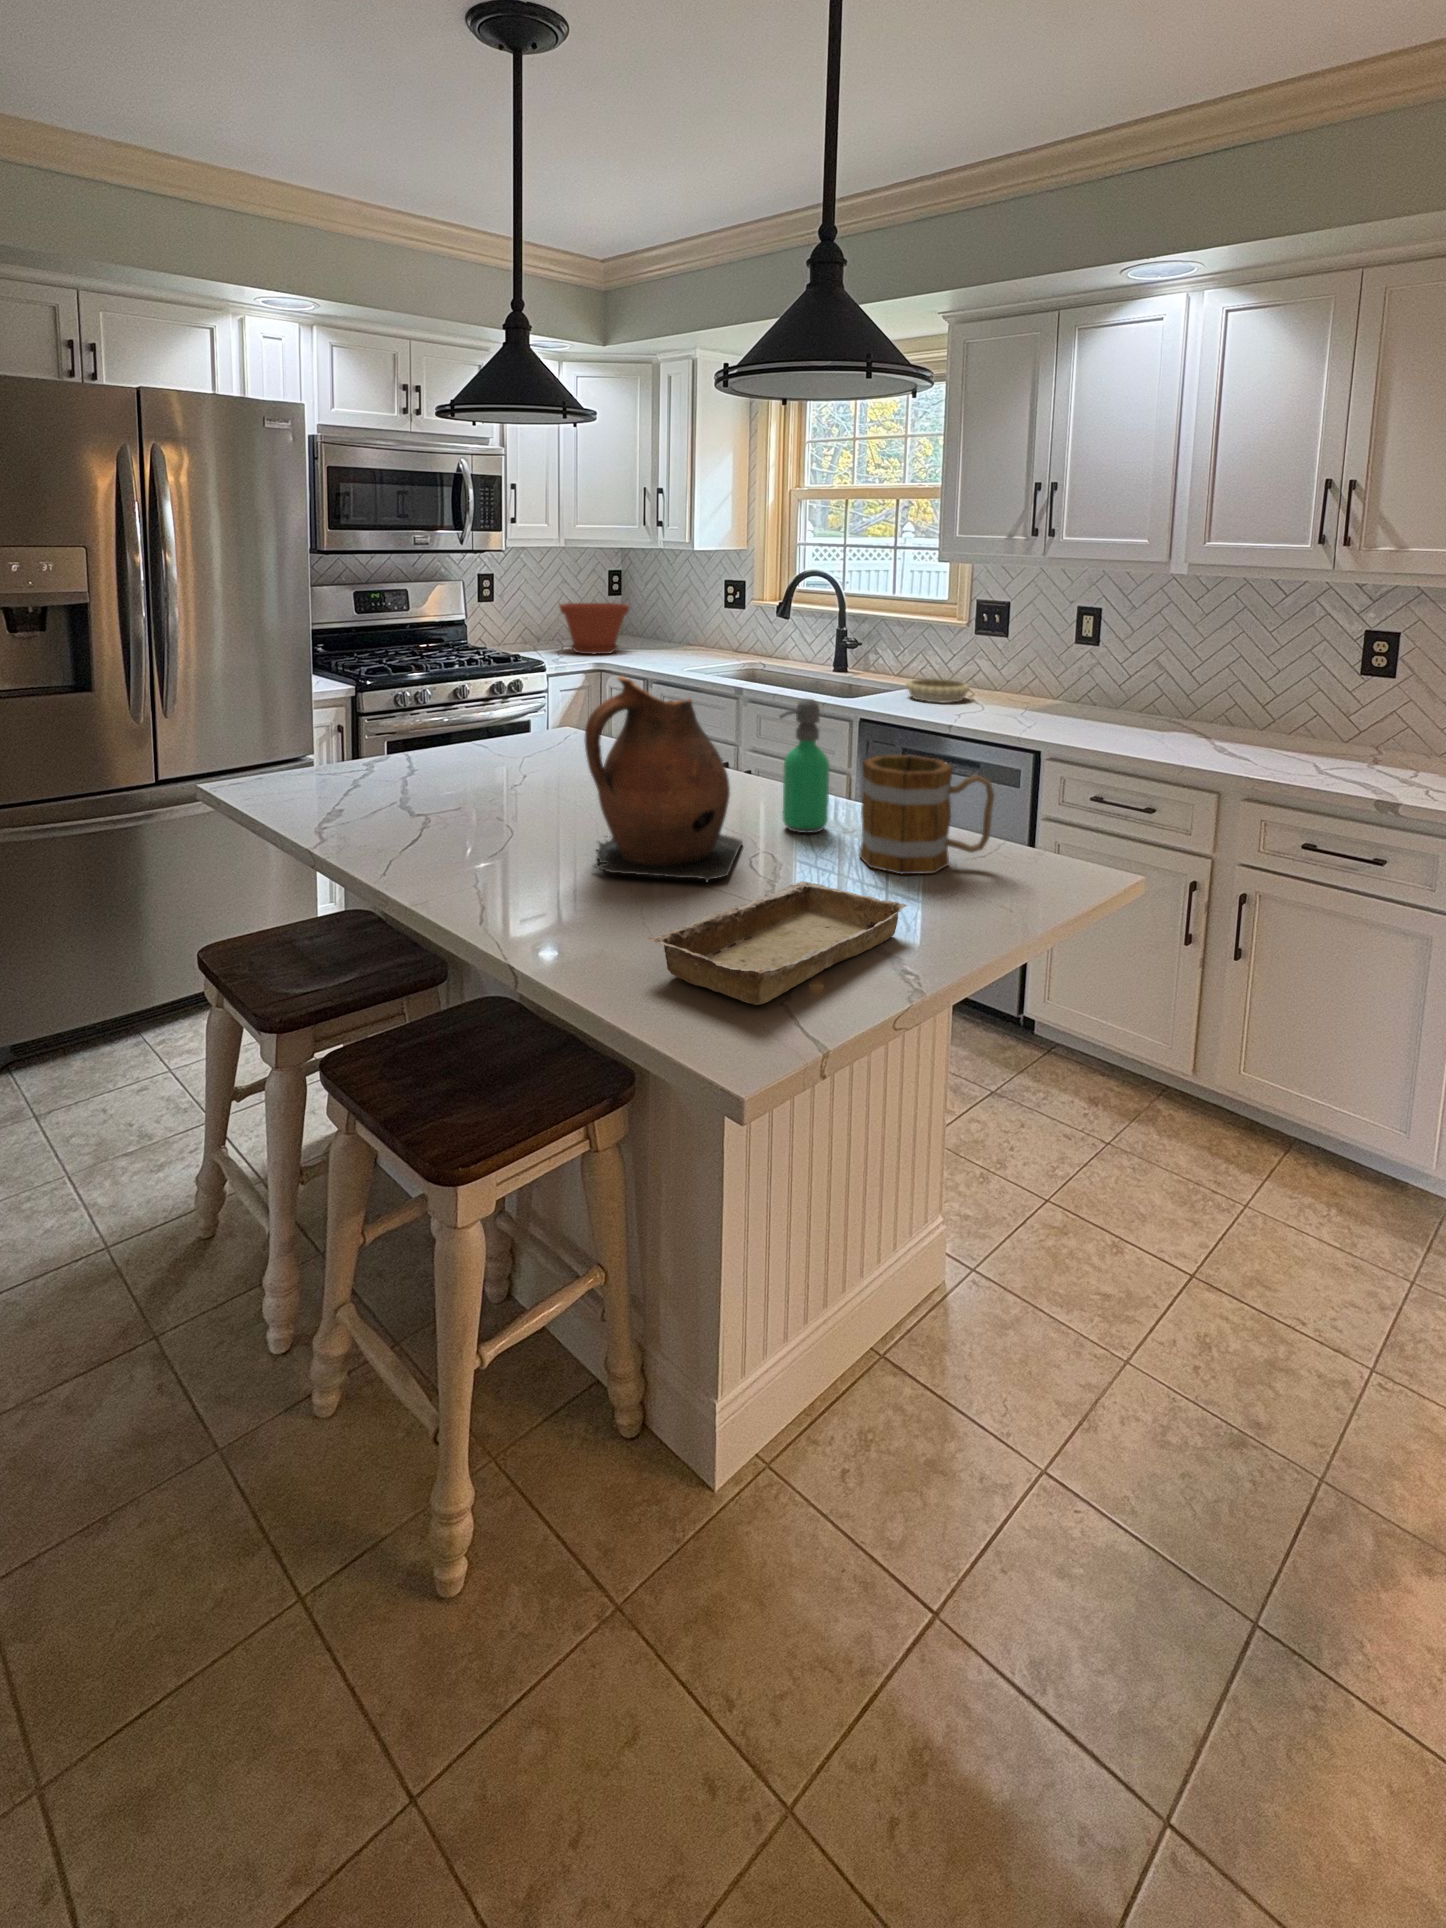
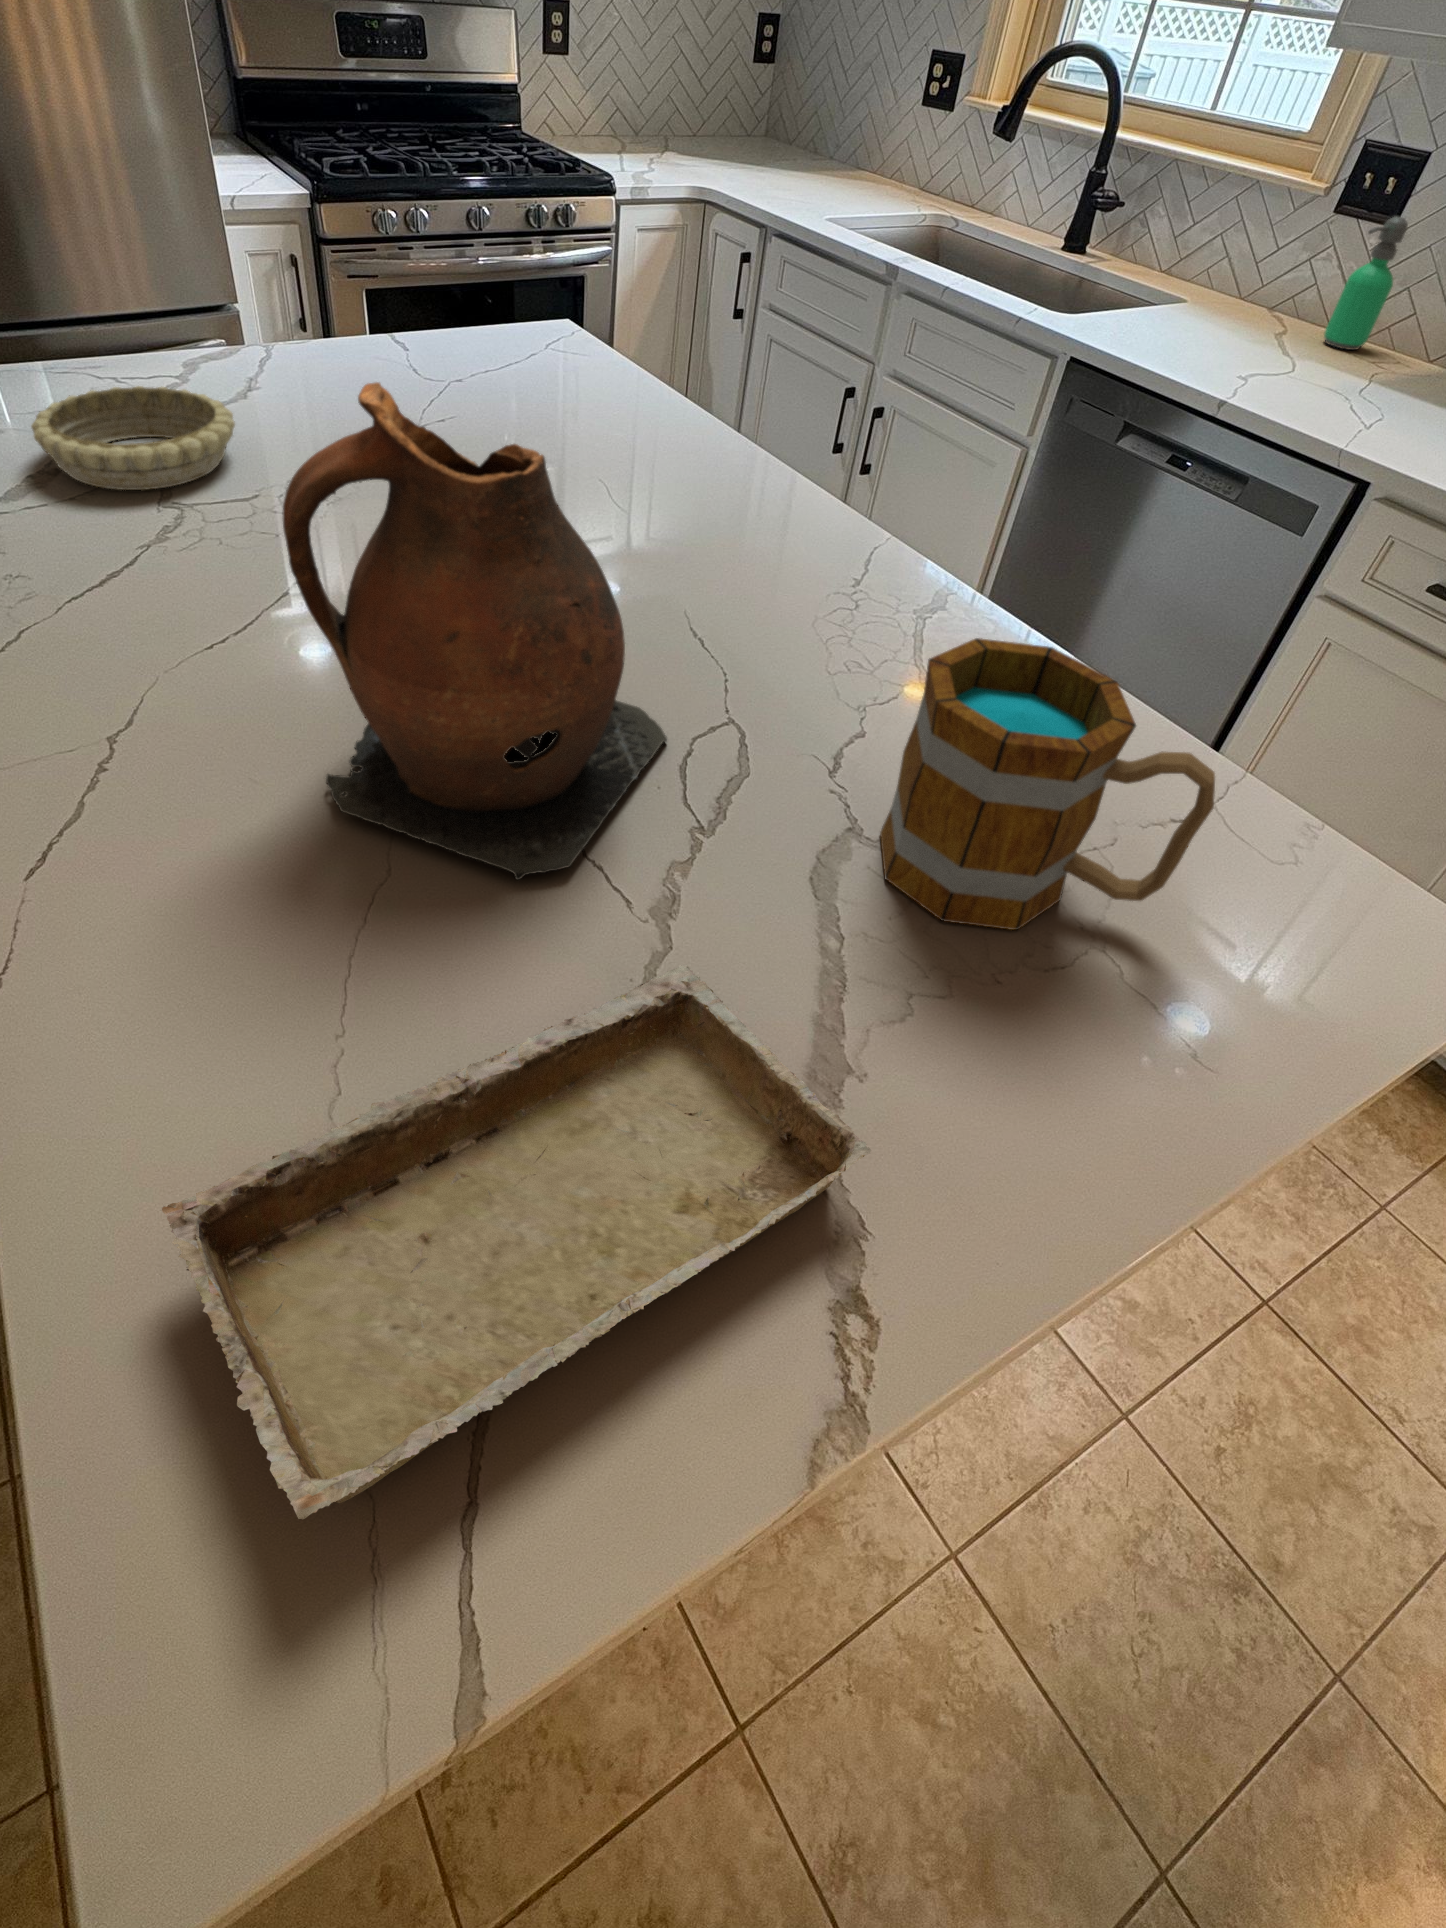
plant pot: present [559,603,629,654] -> none [666,64,777,164]
decorative bowl: present [906,679,970,702] -> present [31,386,235,490]
soap dispenser: present [780,699,830,833] -> present [1324,216,1408,350]

